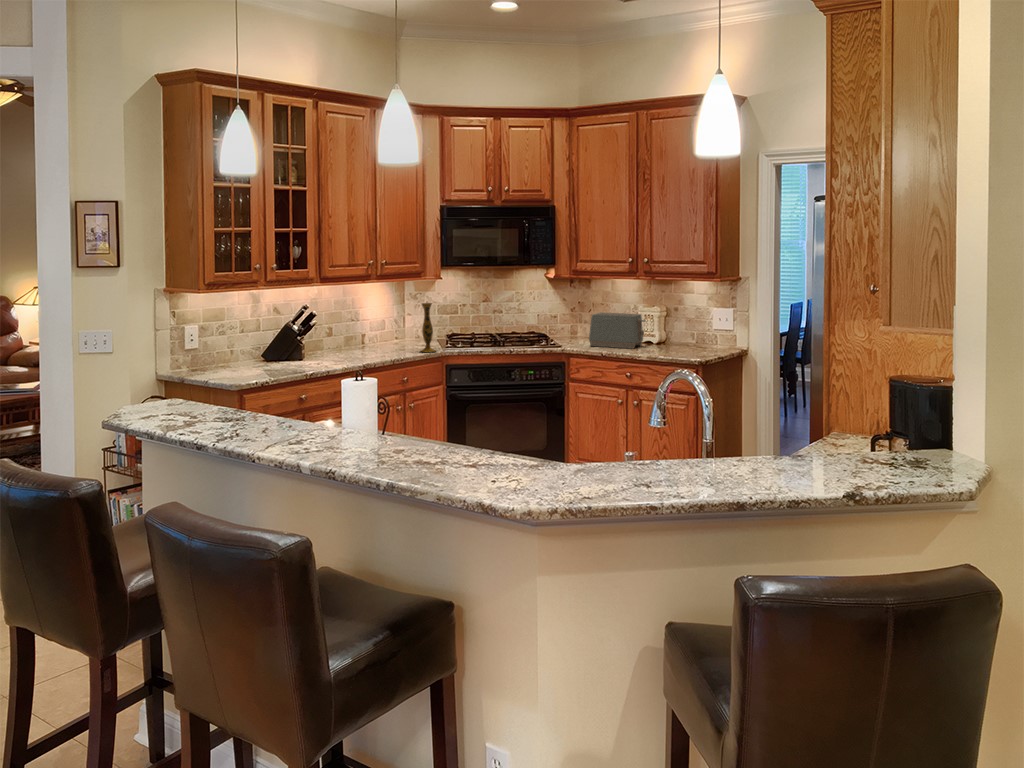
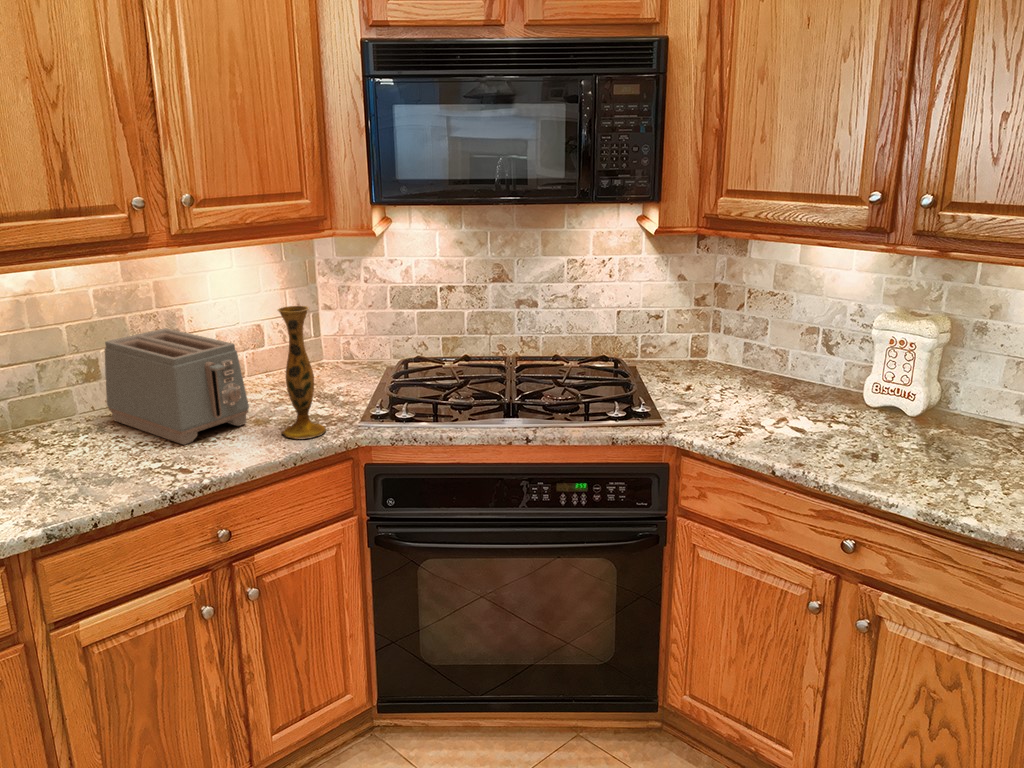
toaster: present [589,312,645,349] -> present [105,328,249,445]

